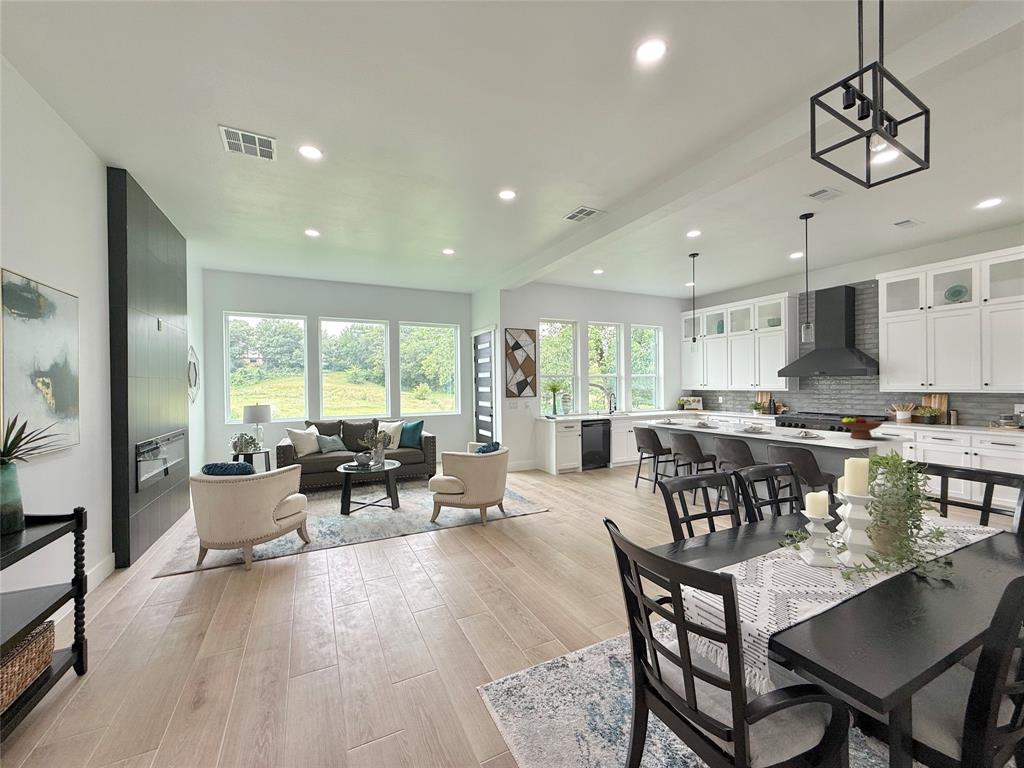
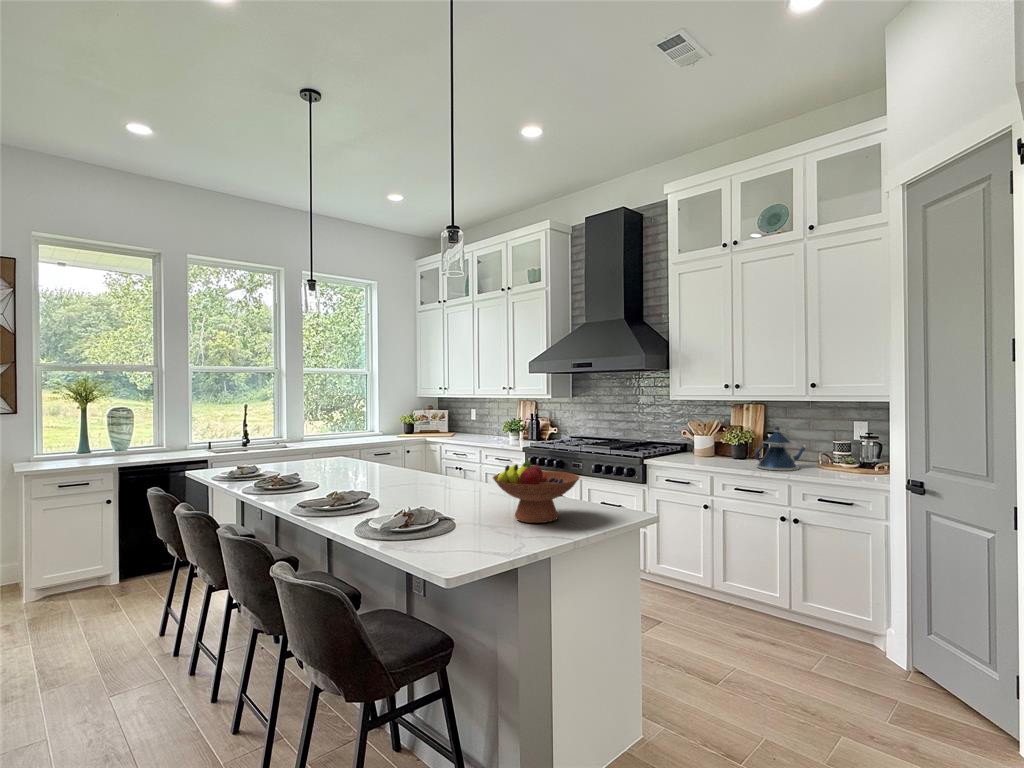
teapot: none [946,406,982,429] -> present [755,427,807,471]

